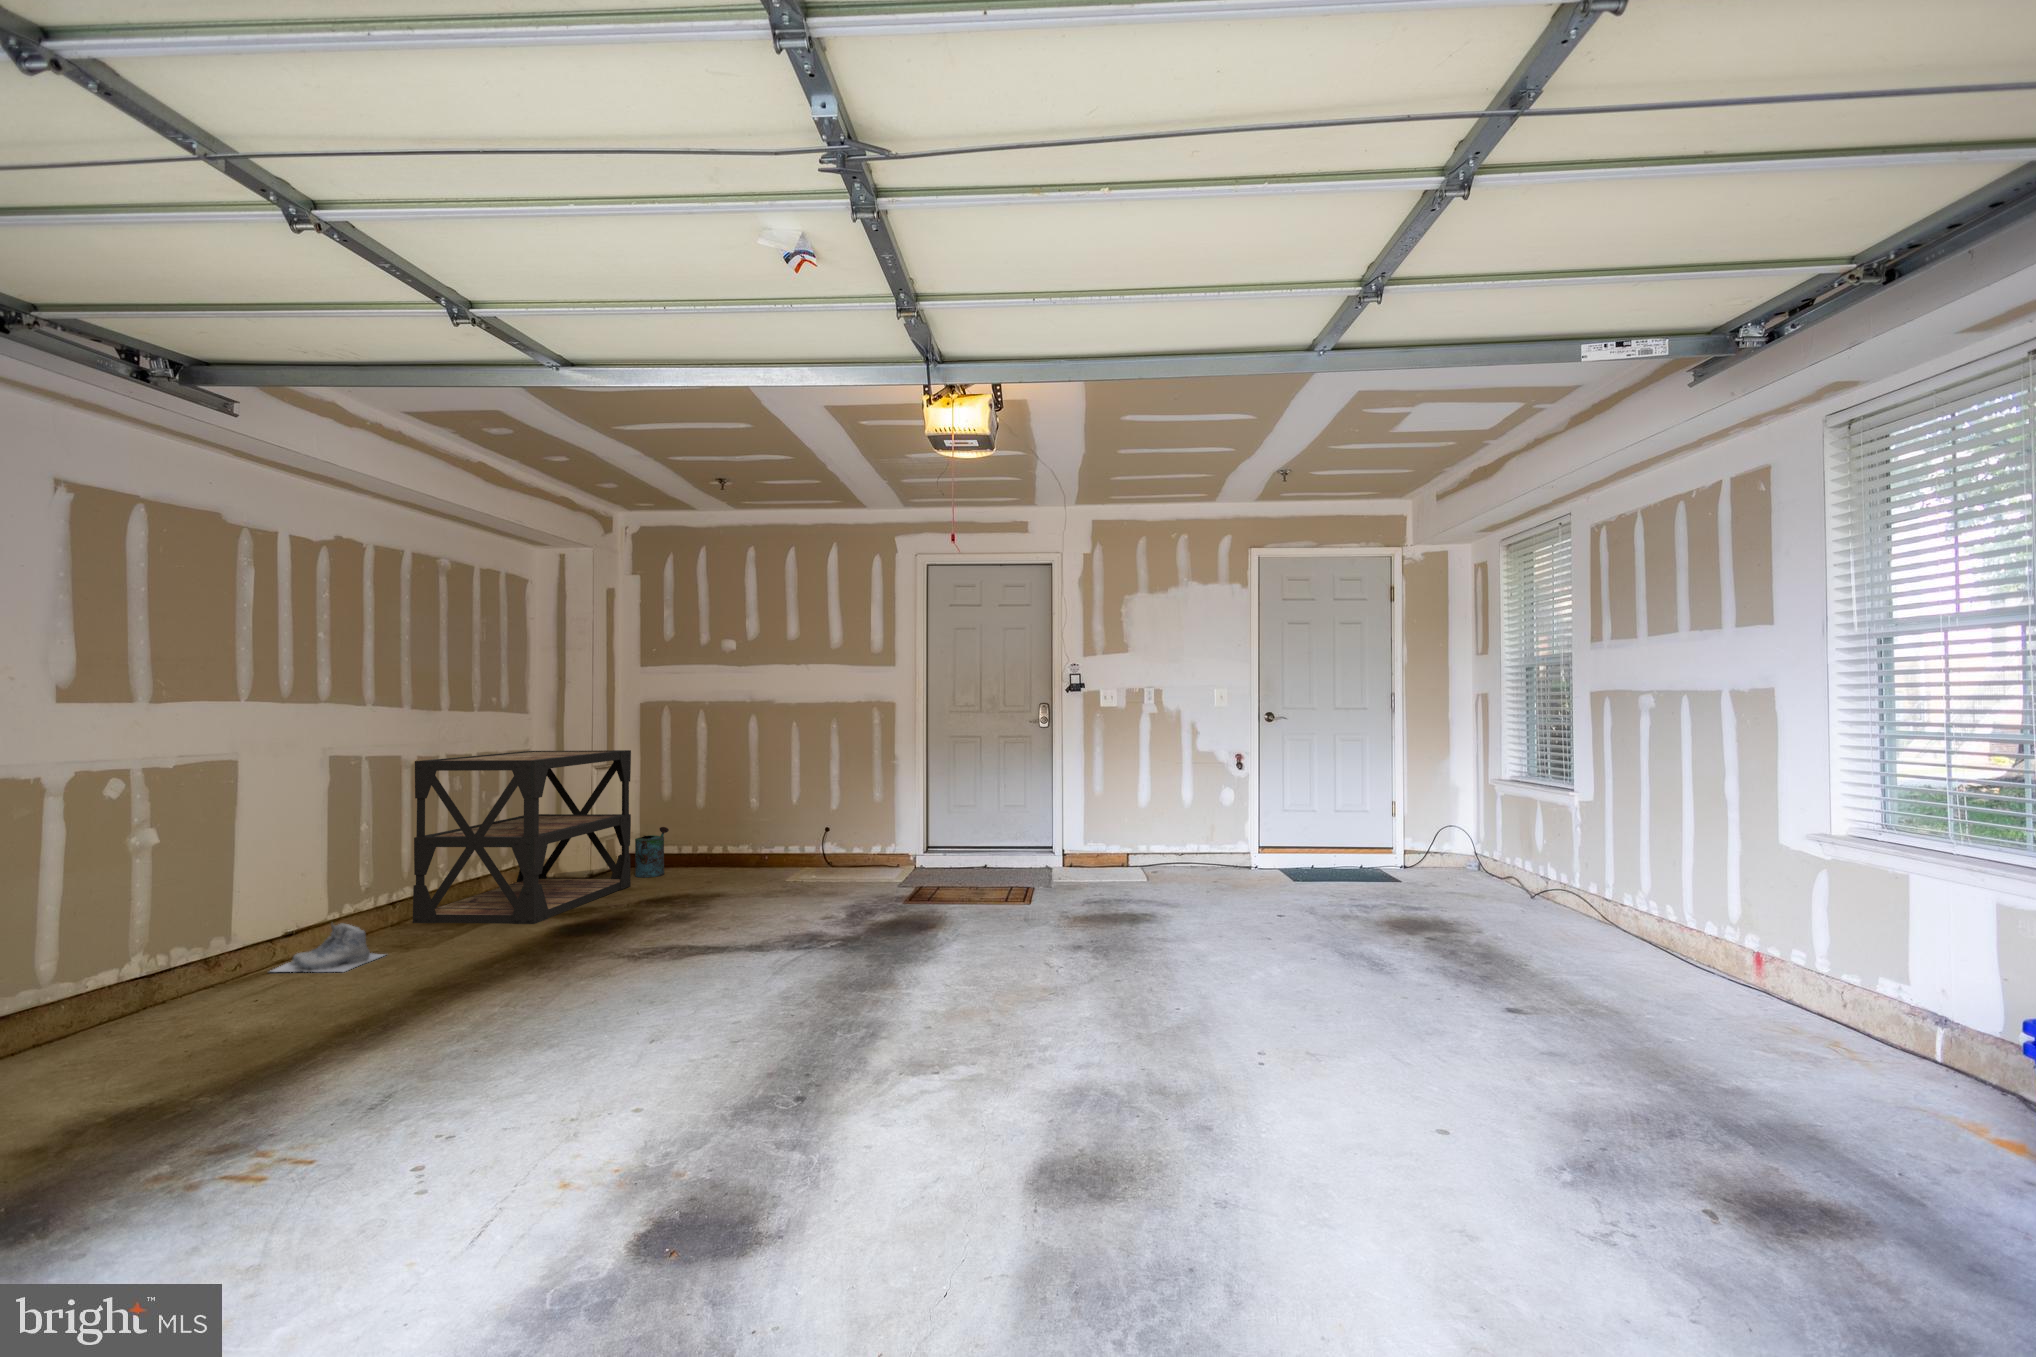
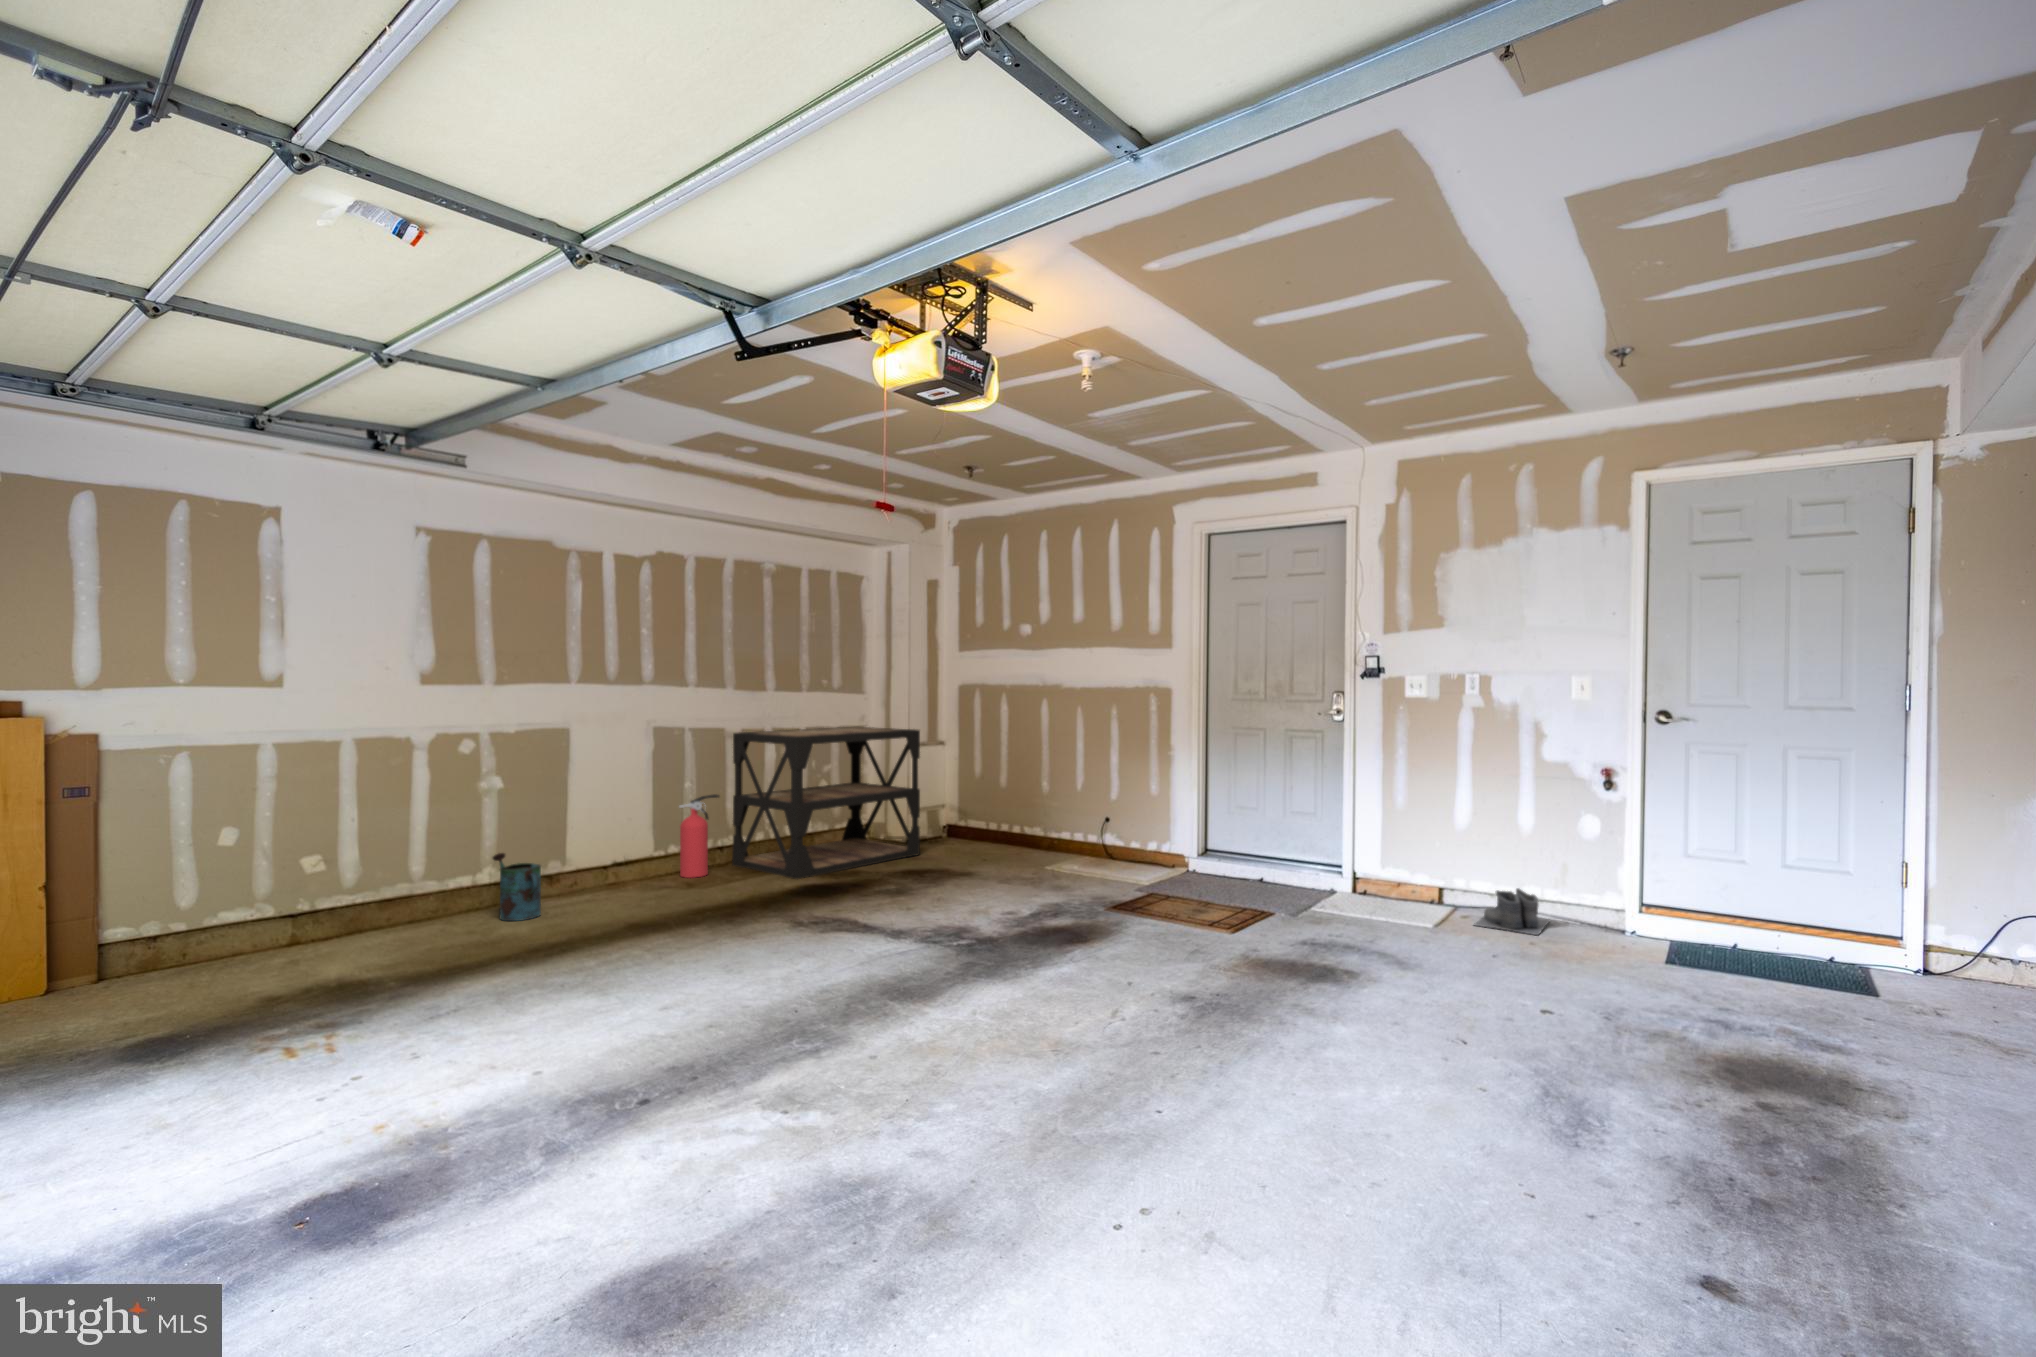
watering can: present [635,827,669,877] -> present [493,853,541,921]
fire extinguisher: none [363,837,412,942] -> present [679,794,719,878]
boots: present [272,924,384,972] -> present [1474,888,1550,935]

